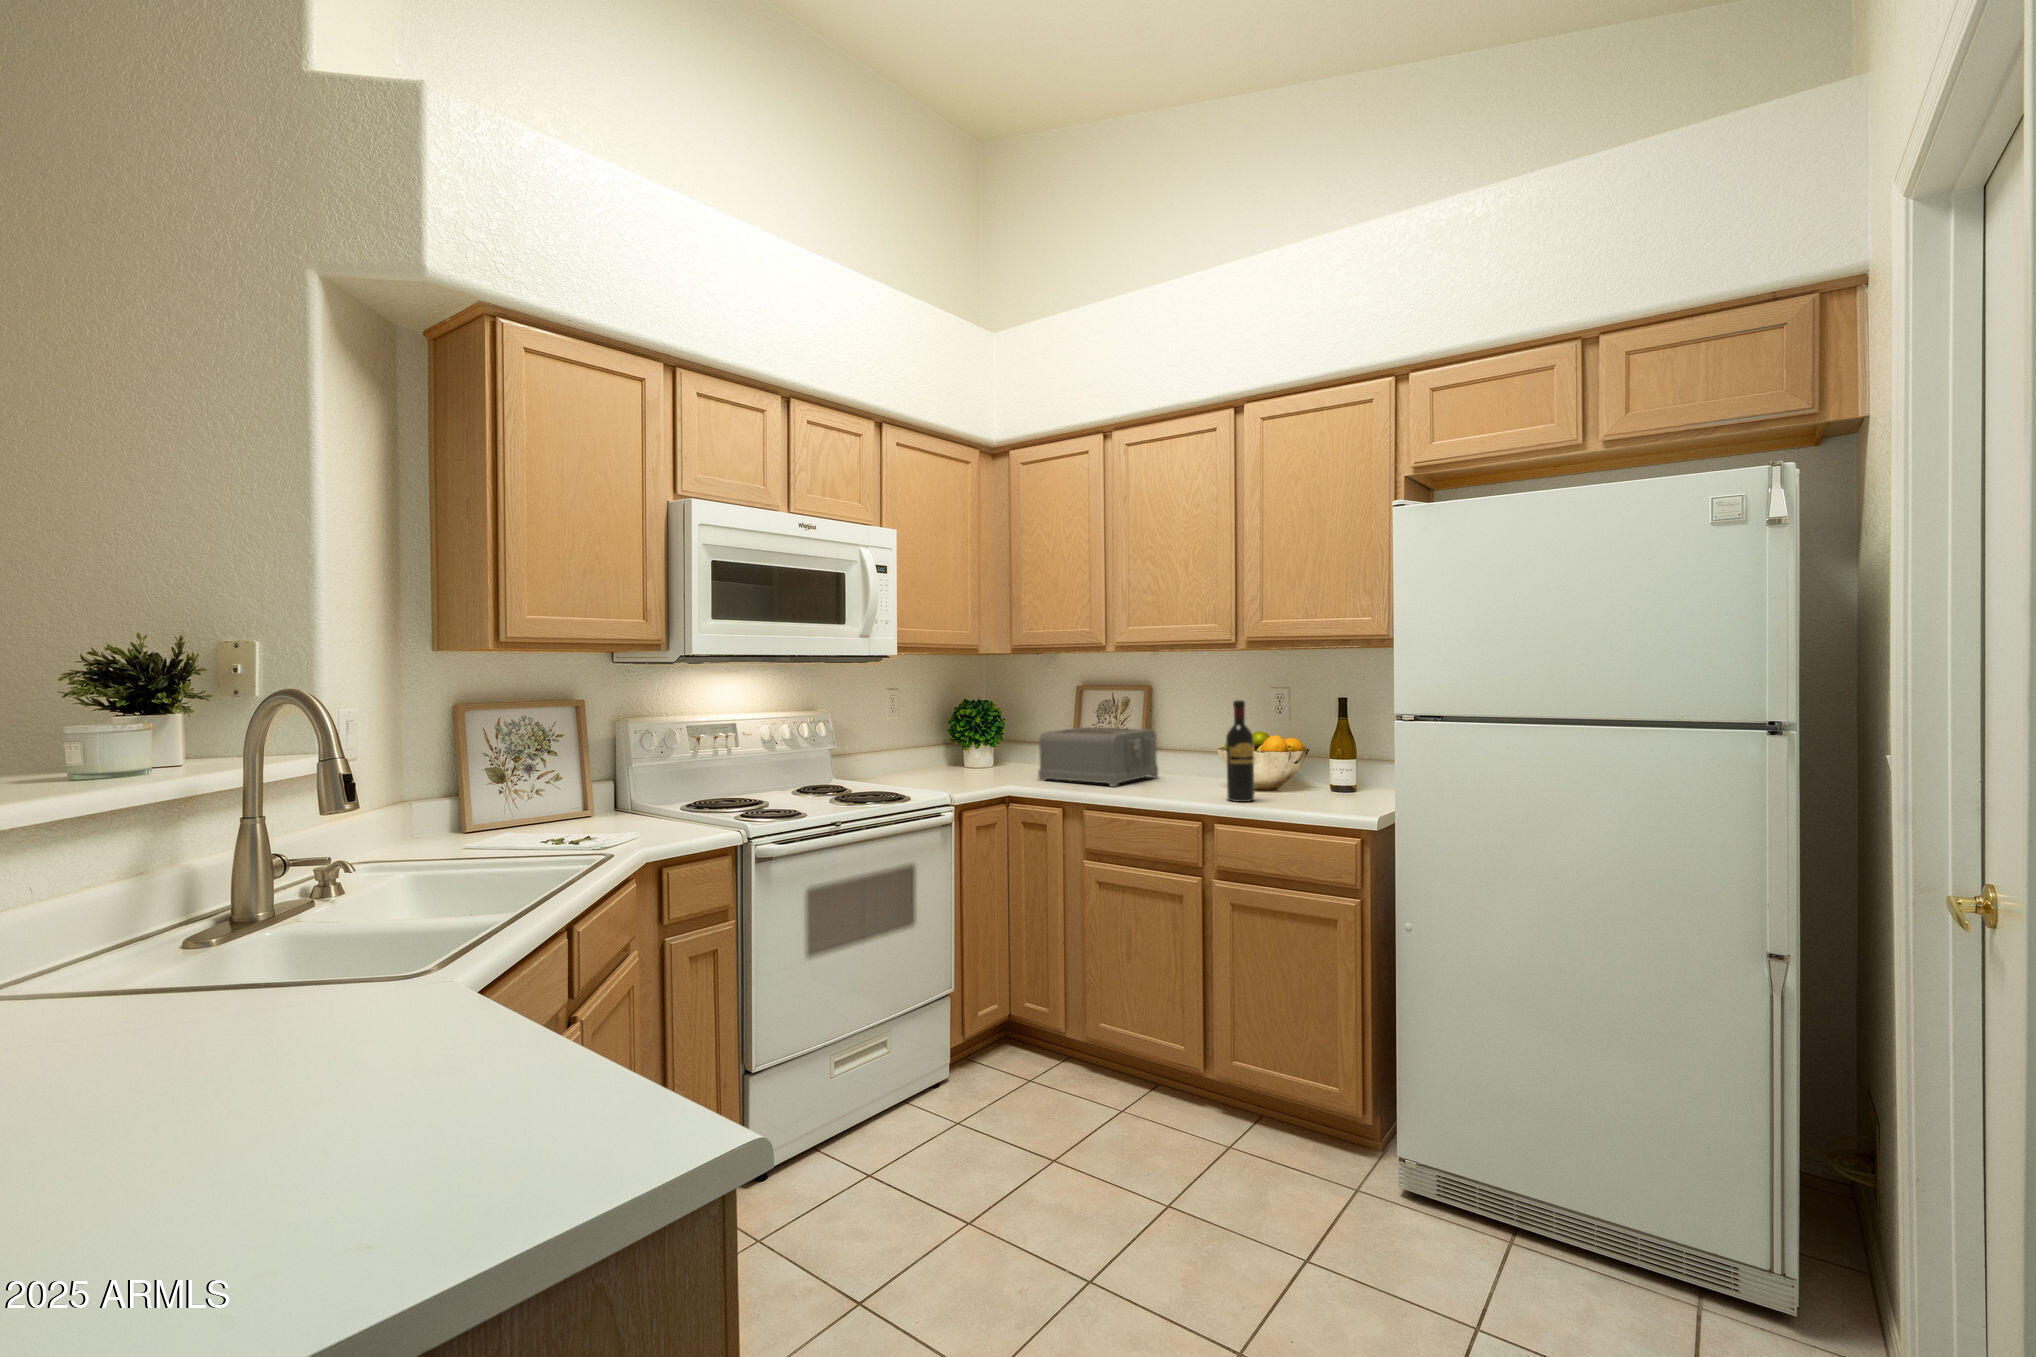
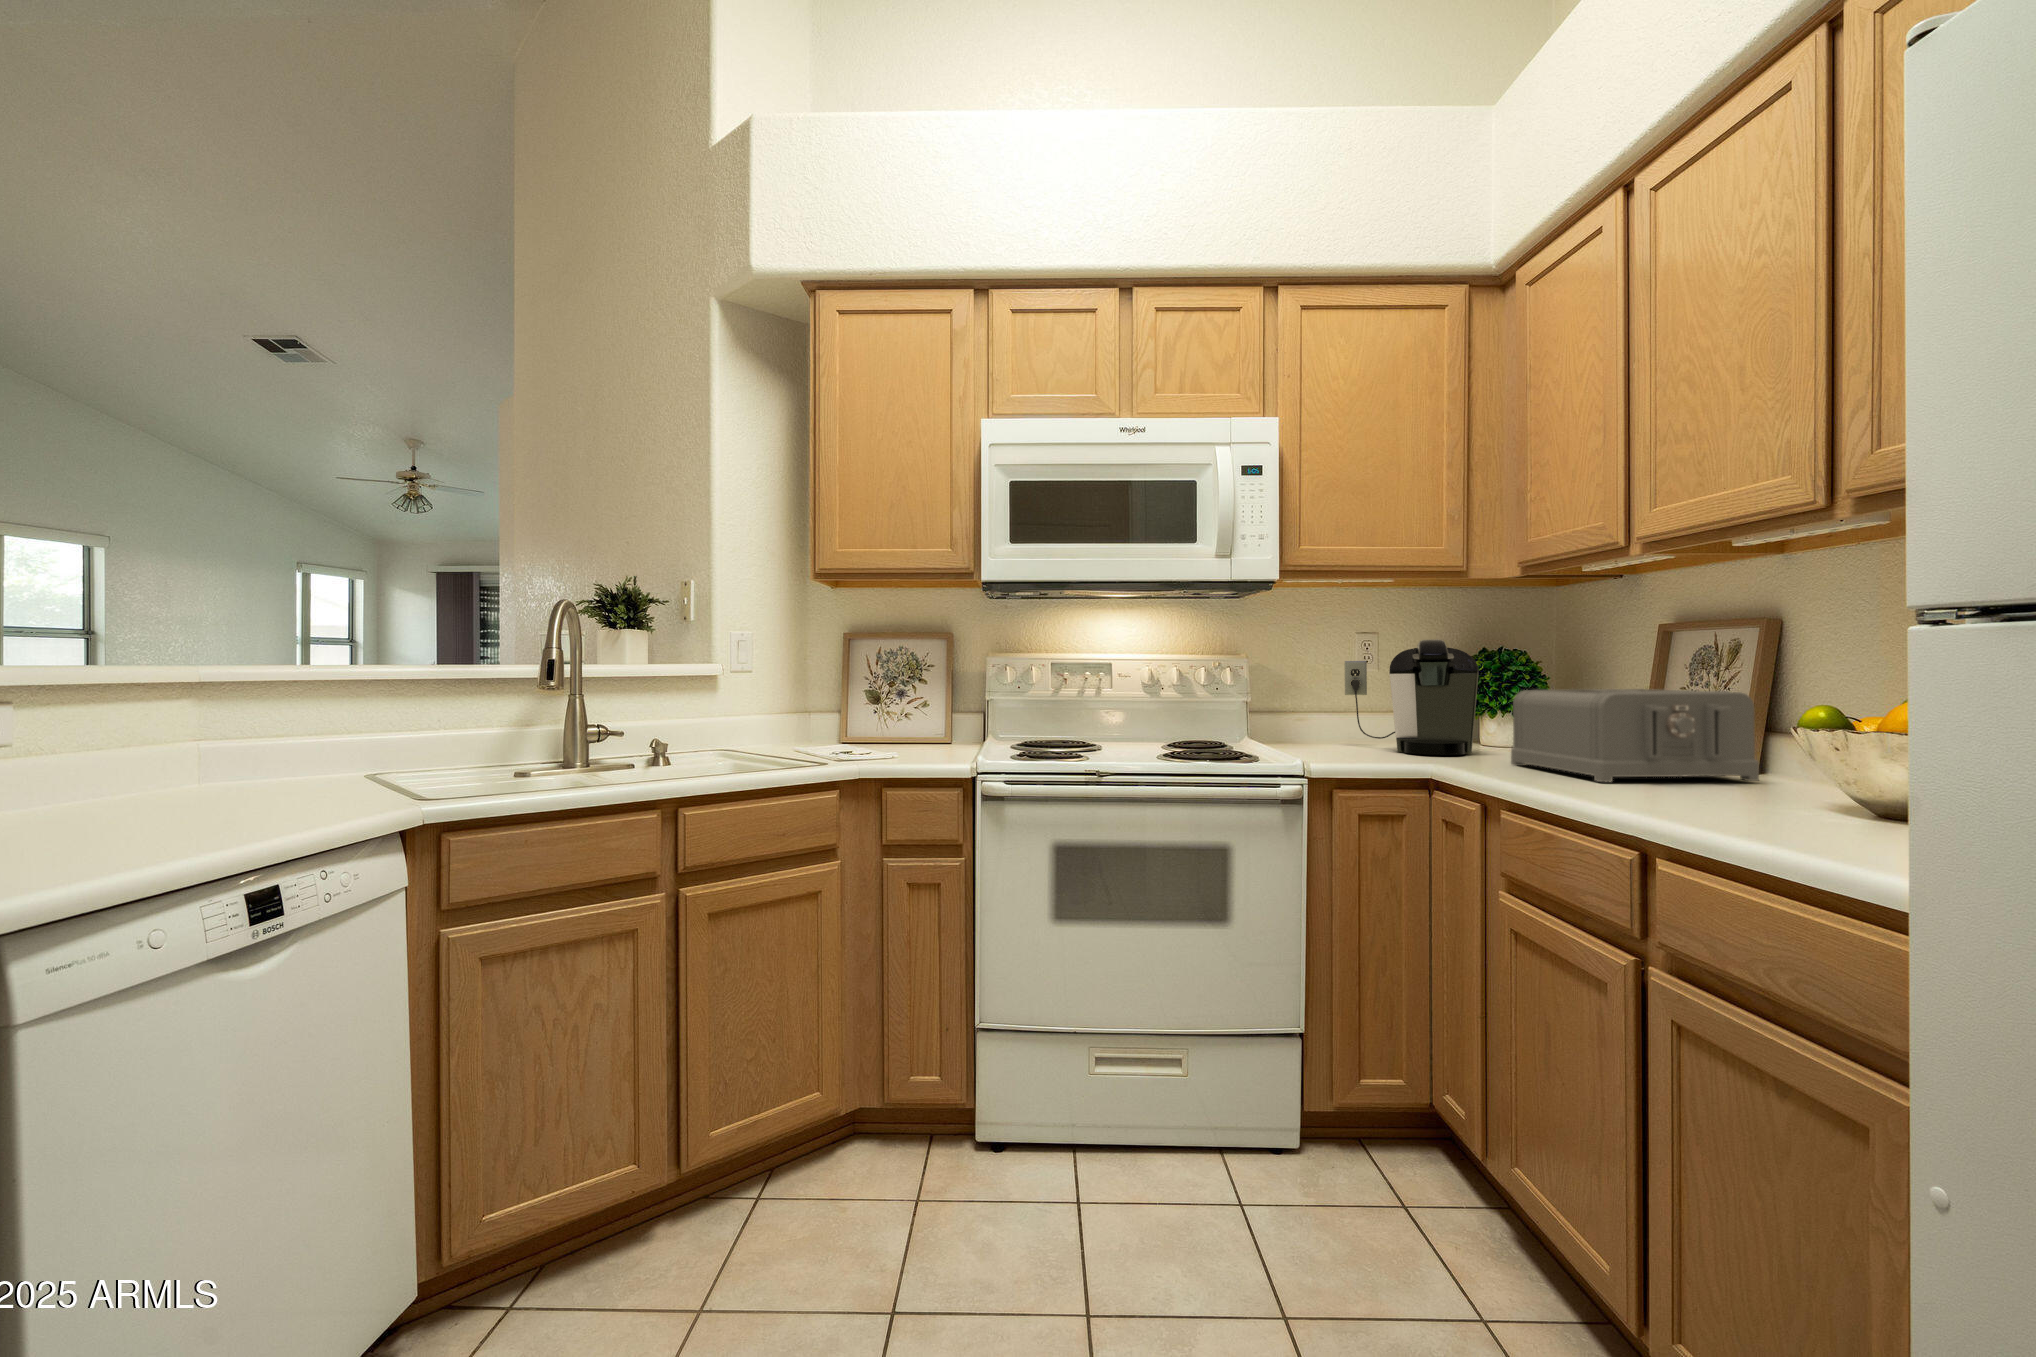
coffee maker: none [903,697,1000,779] -> present [1345,639,1478,755]
wine bottle: present [1226,700,1254,802] -> none [1758,614,1832,831]

